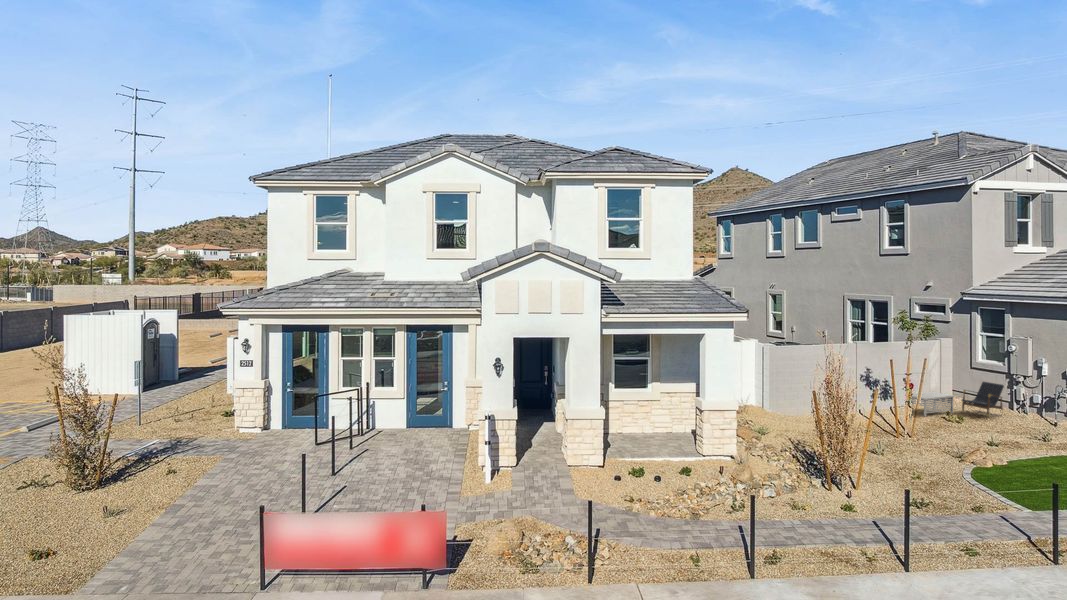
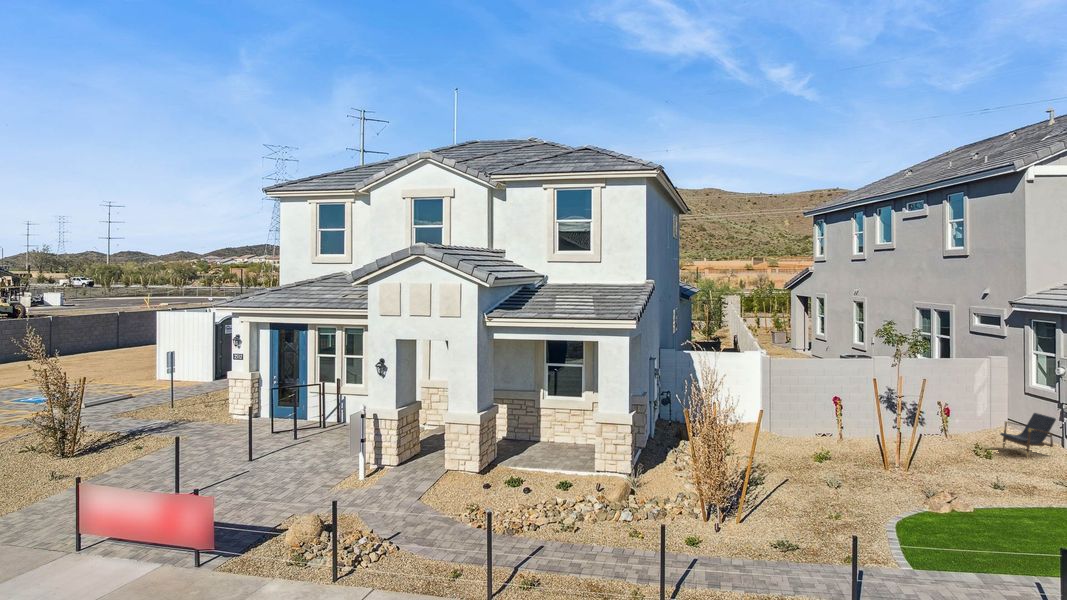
storage bench: present [905,392,955,416] -> none [924,422,990,450]

